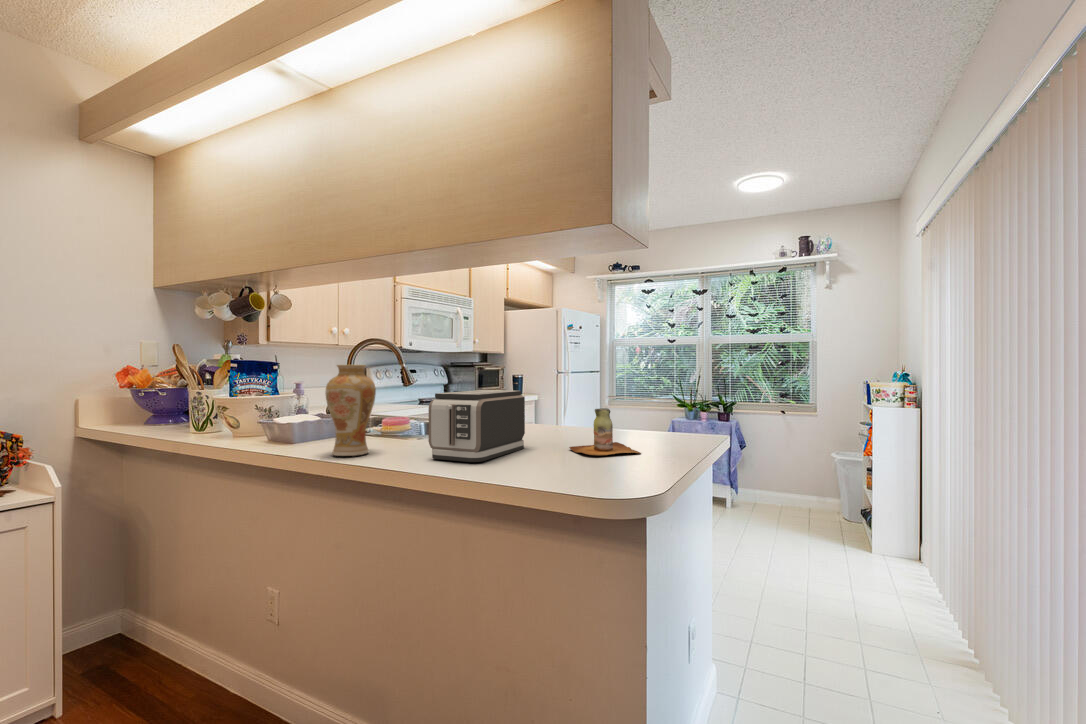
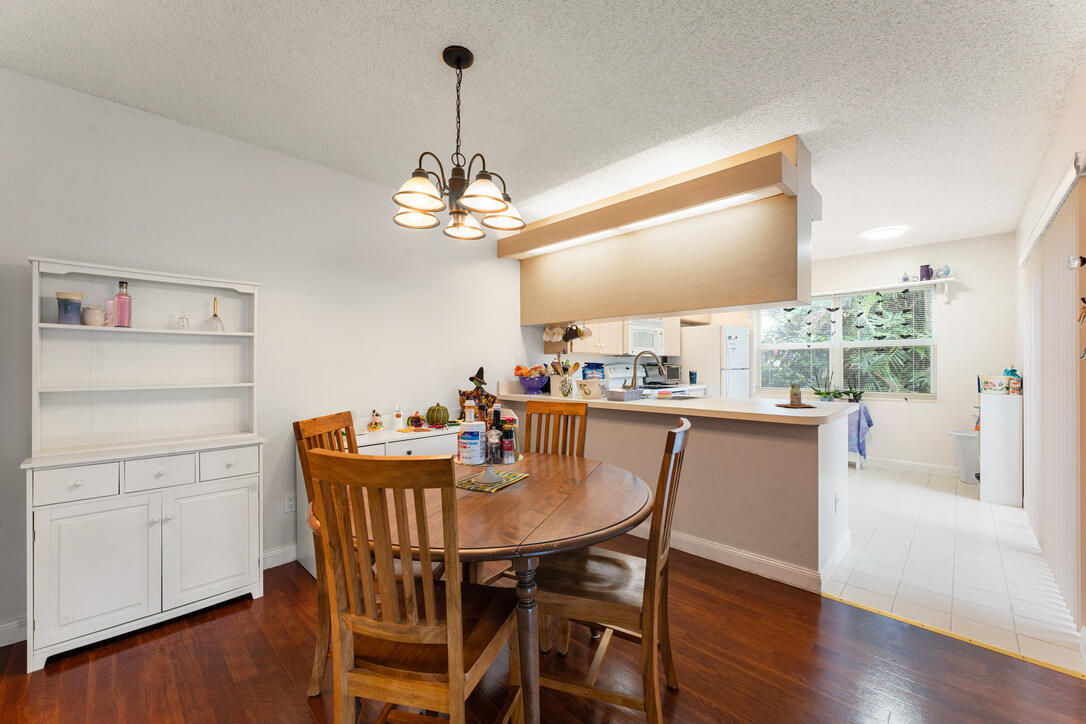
vase: present [325,365,376,456] -> none [648,362,672,405]
toaster: present [429,390,525,462] -> none [705,375,748,408]

